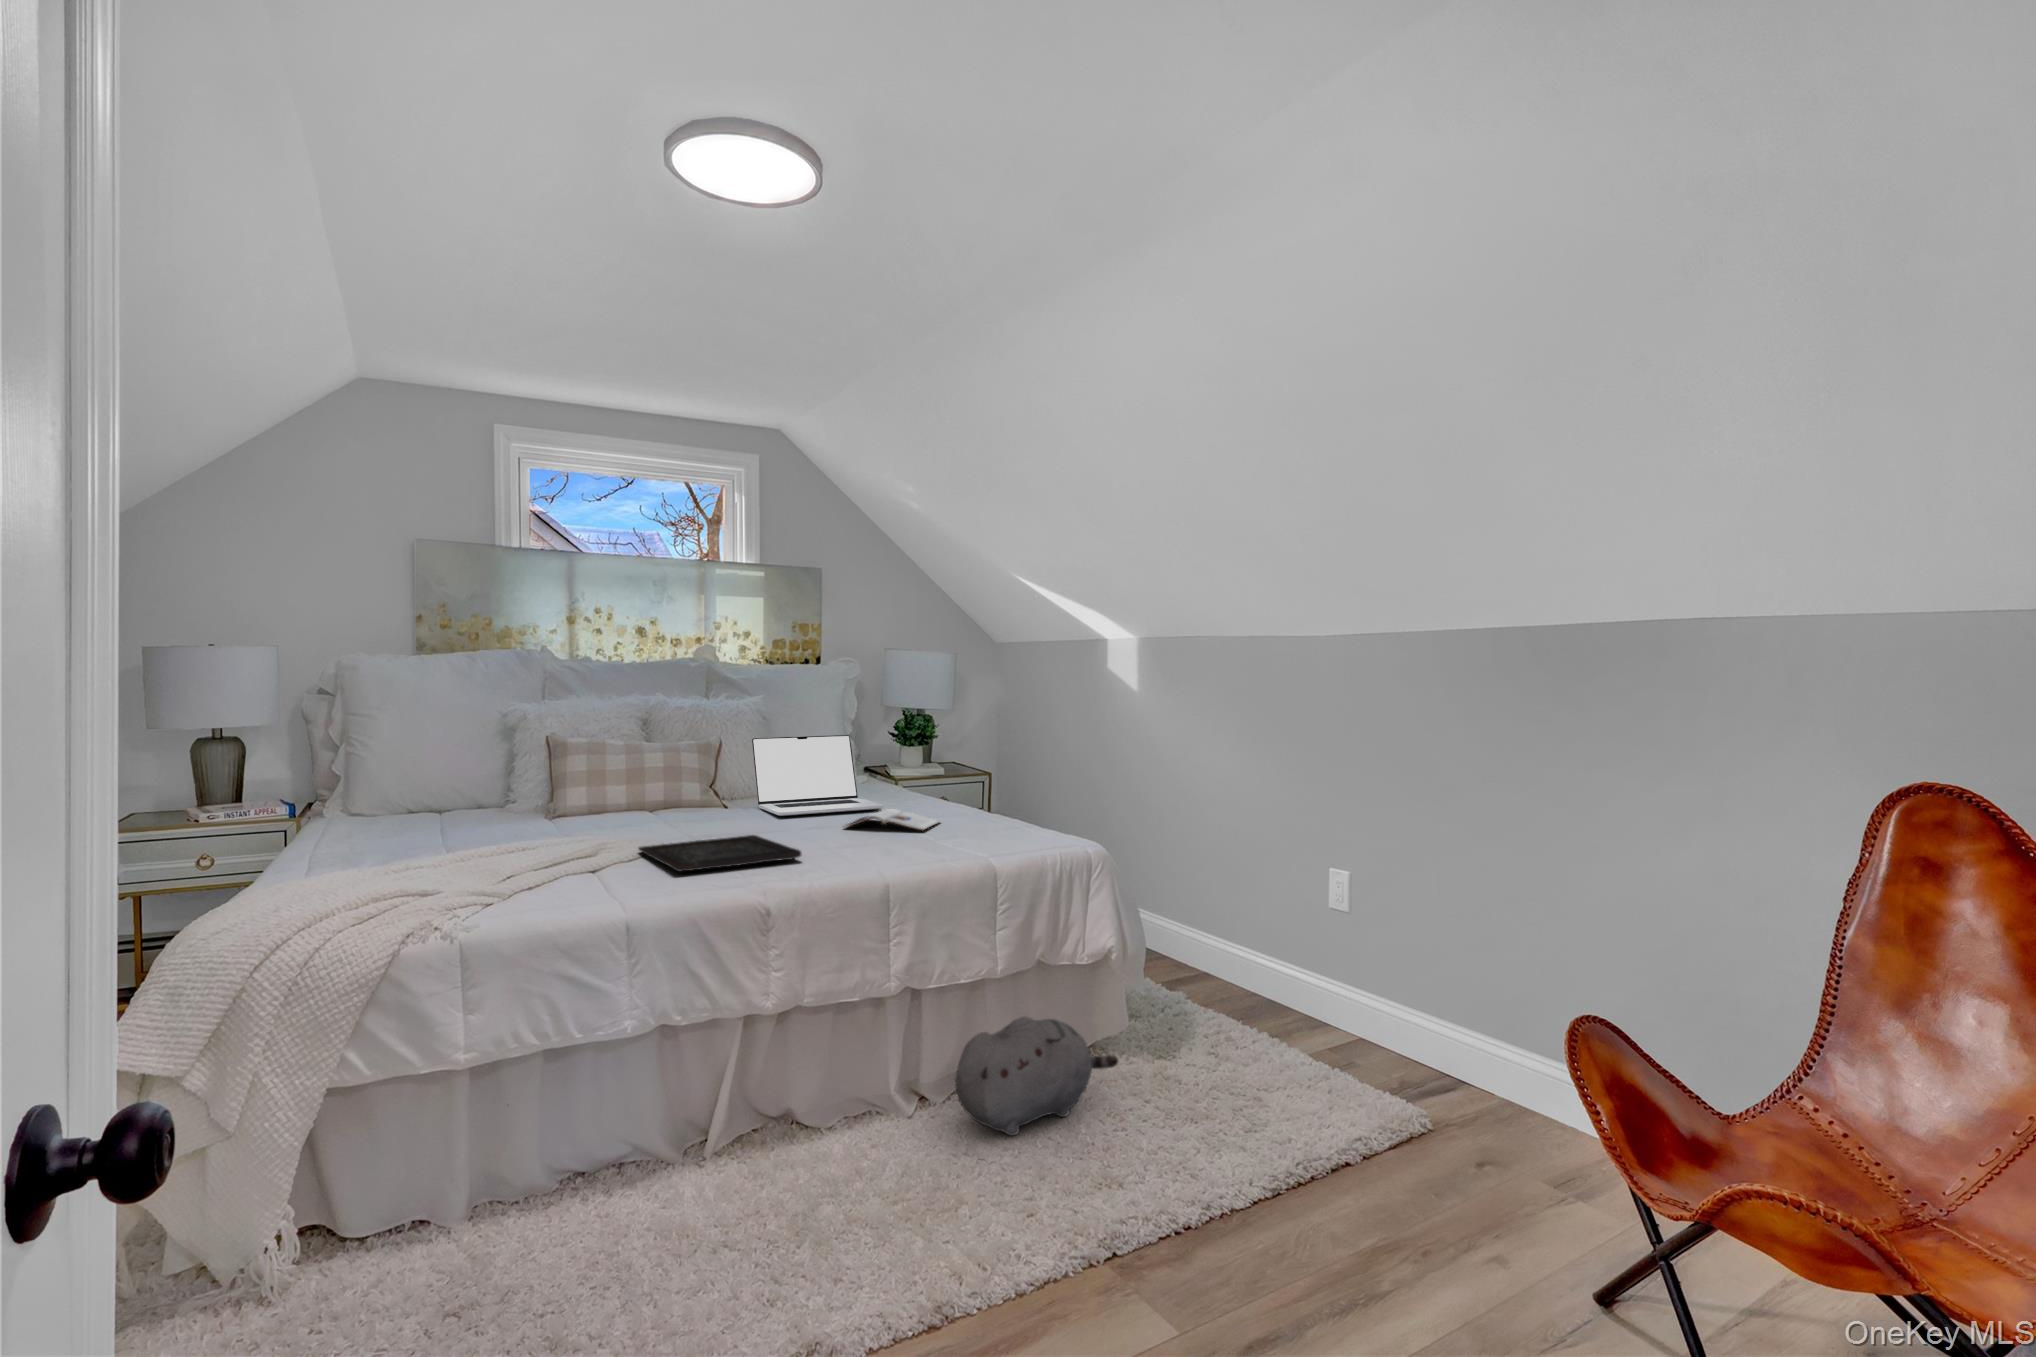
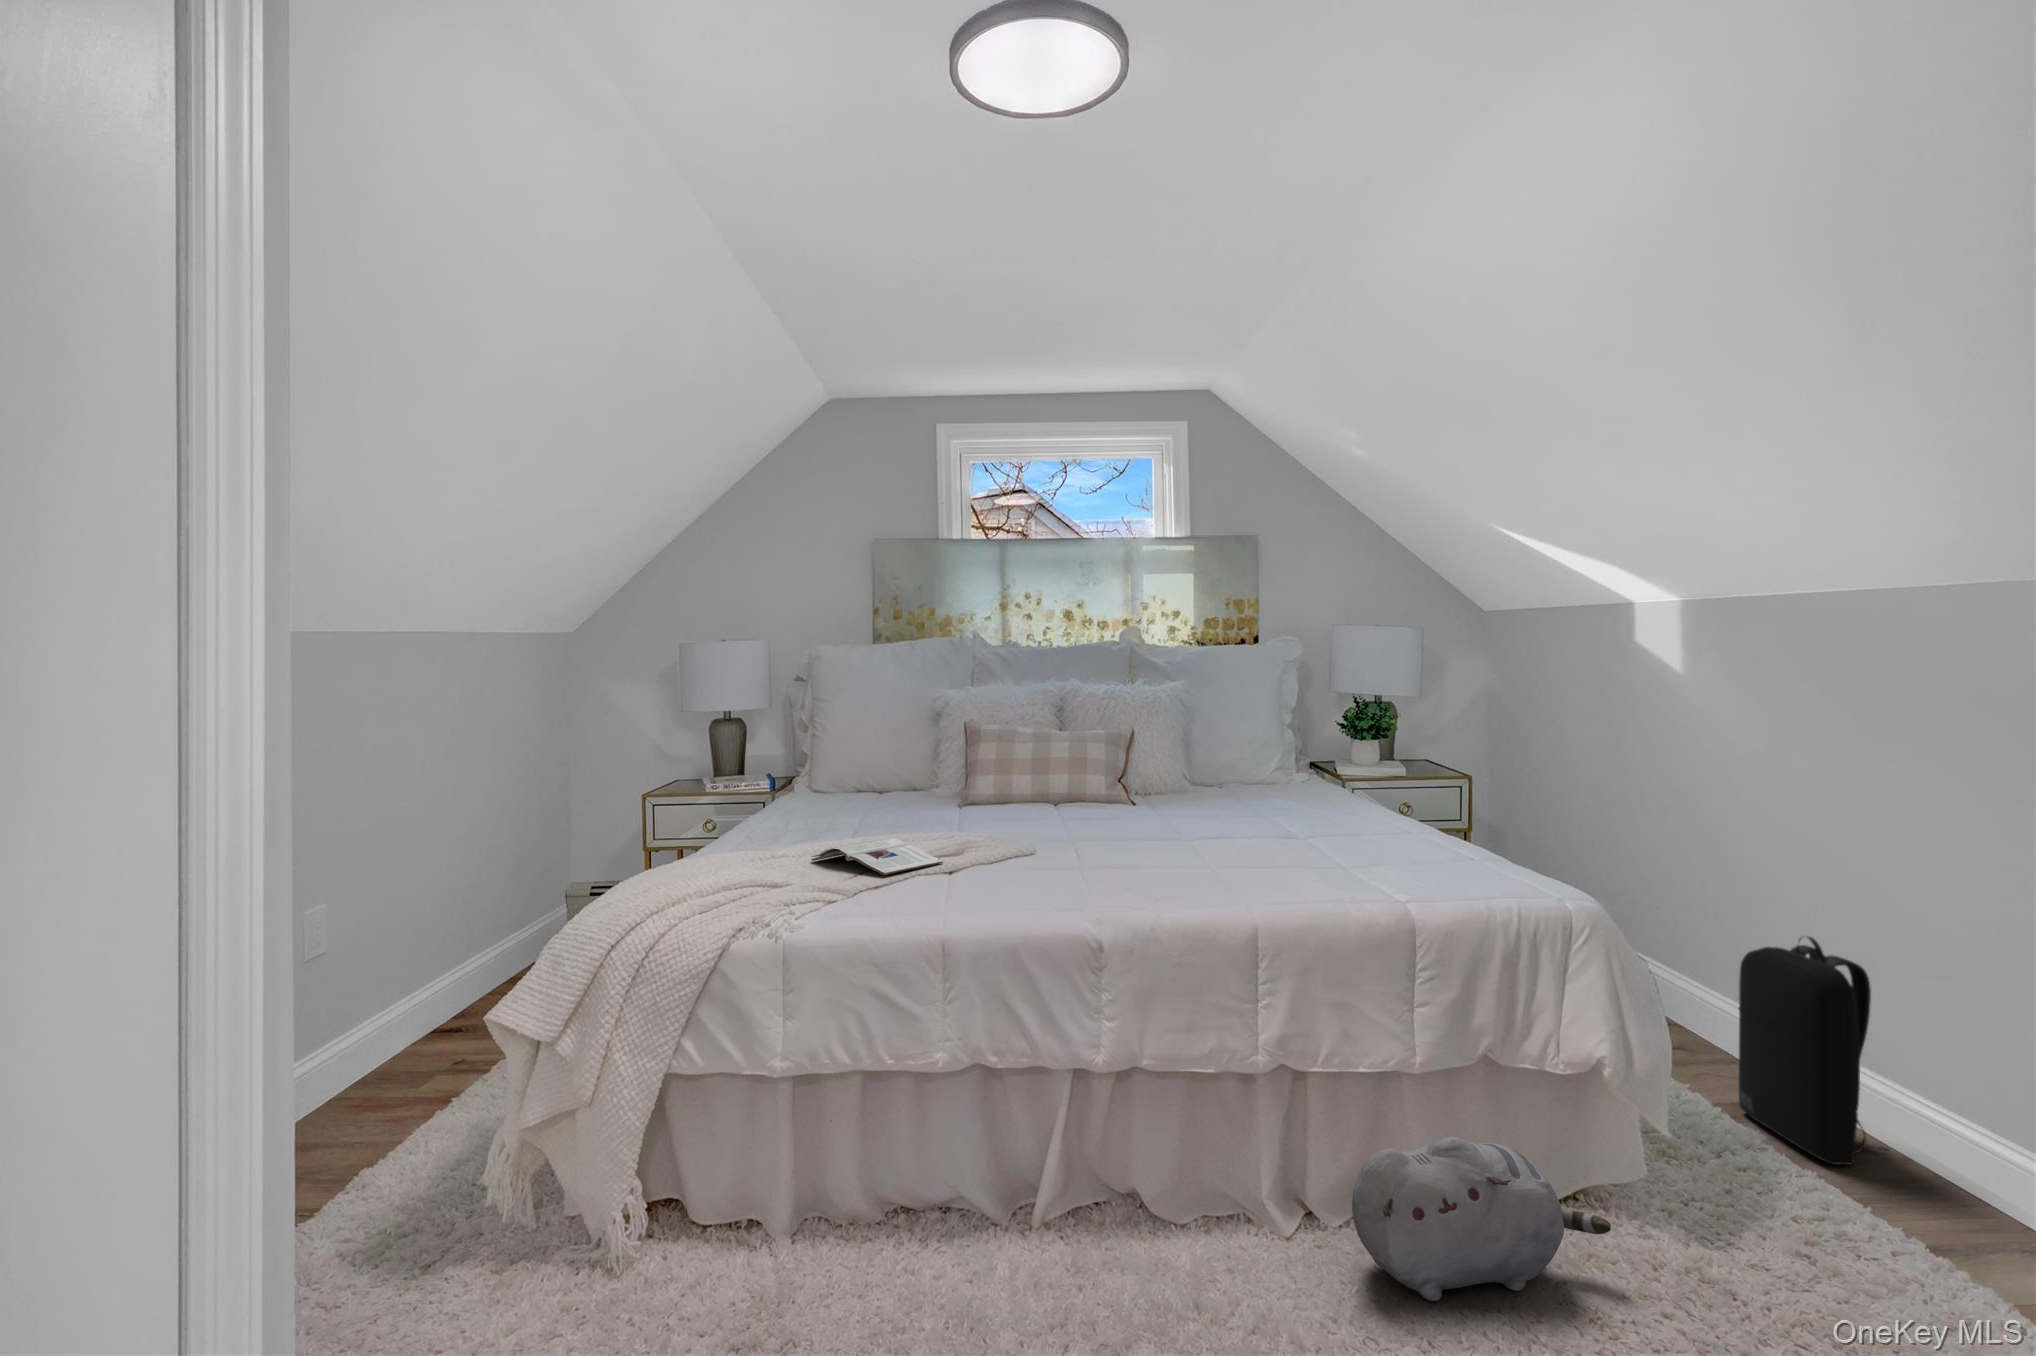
laptop: present [752,735,883,816] -> none [1157,731,1304,824]
magazine: present [845,809,940,830] -> present [811,839,943,875]
tray: present [638,835,801,872] -> none [1002,848,1167,889]
backpack: none [1176,858,1259,1006] -> present [1739,937,1889,1165]

